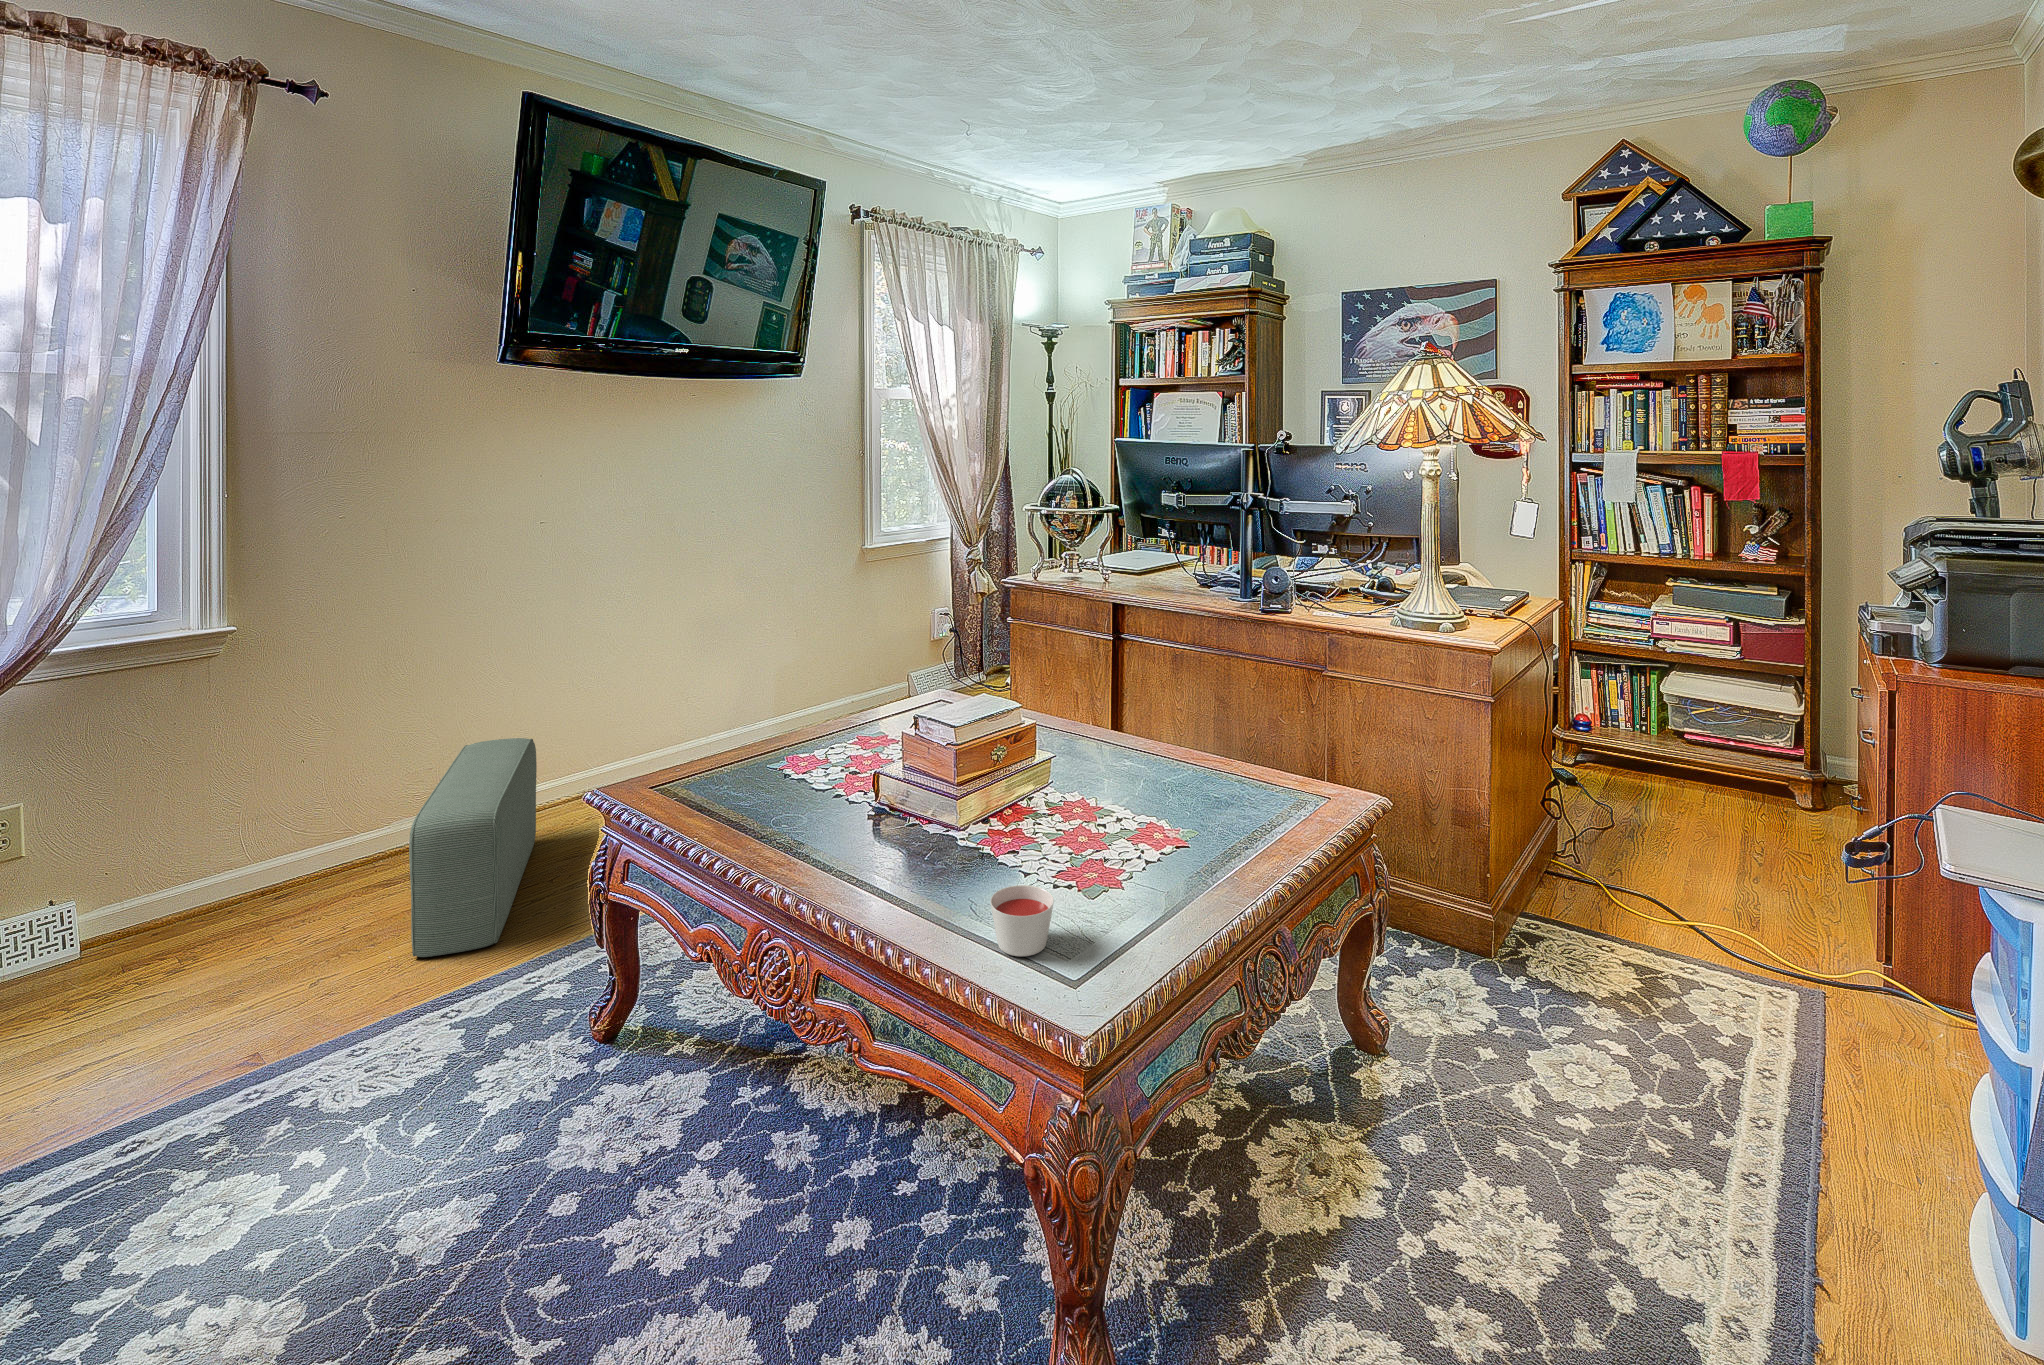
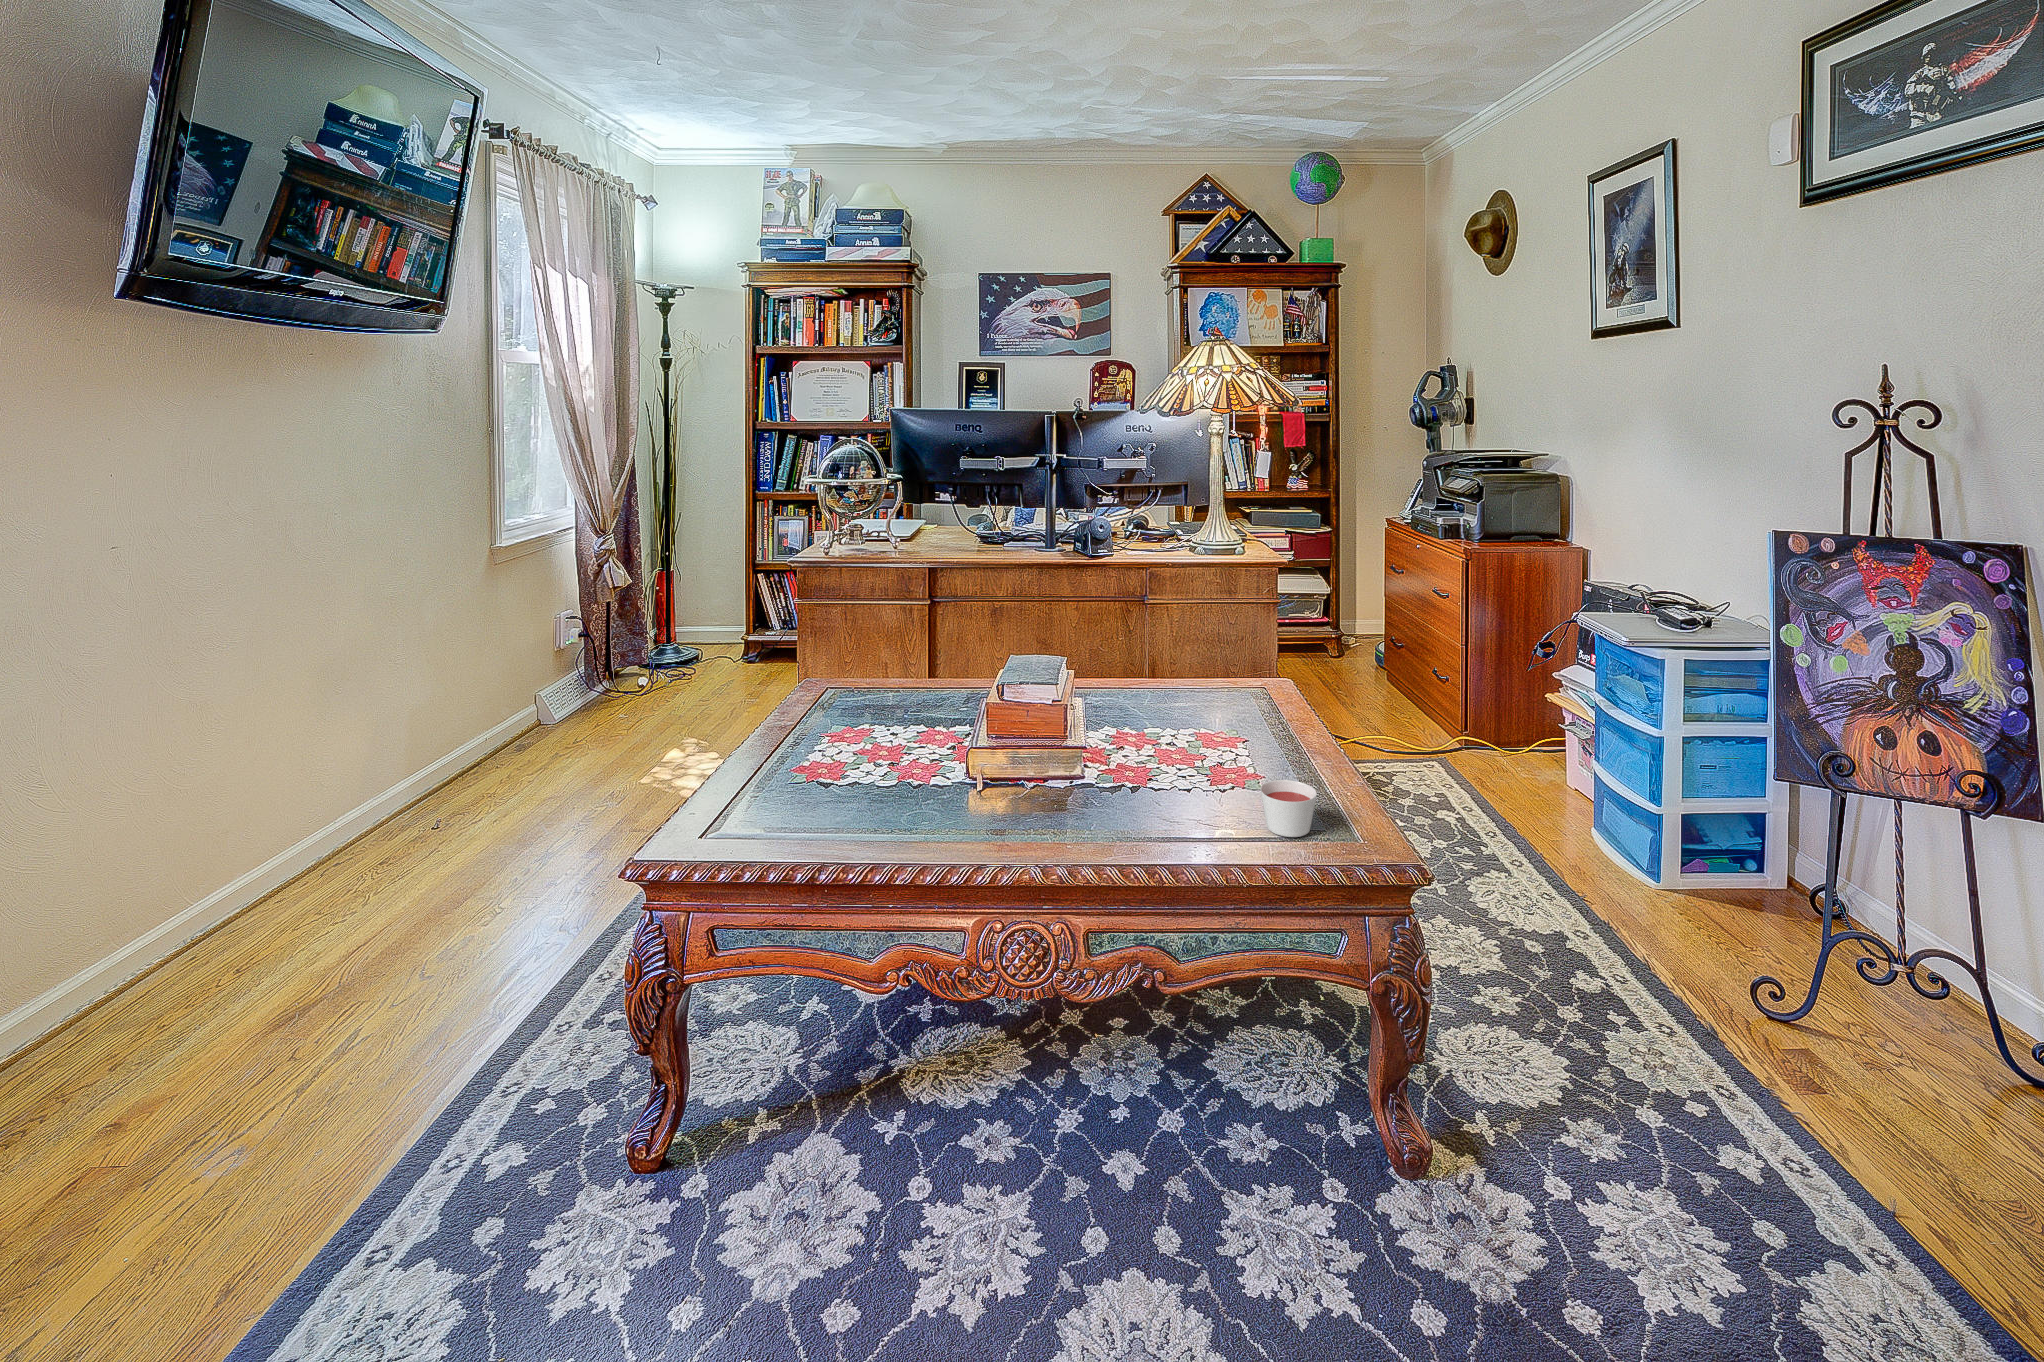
pouf: present [409,738,537,957] -> none [26,877,308,1240]

